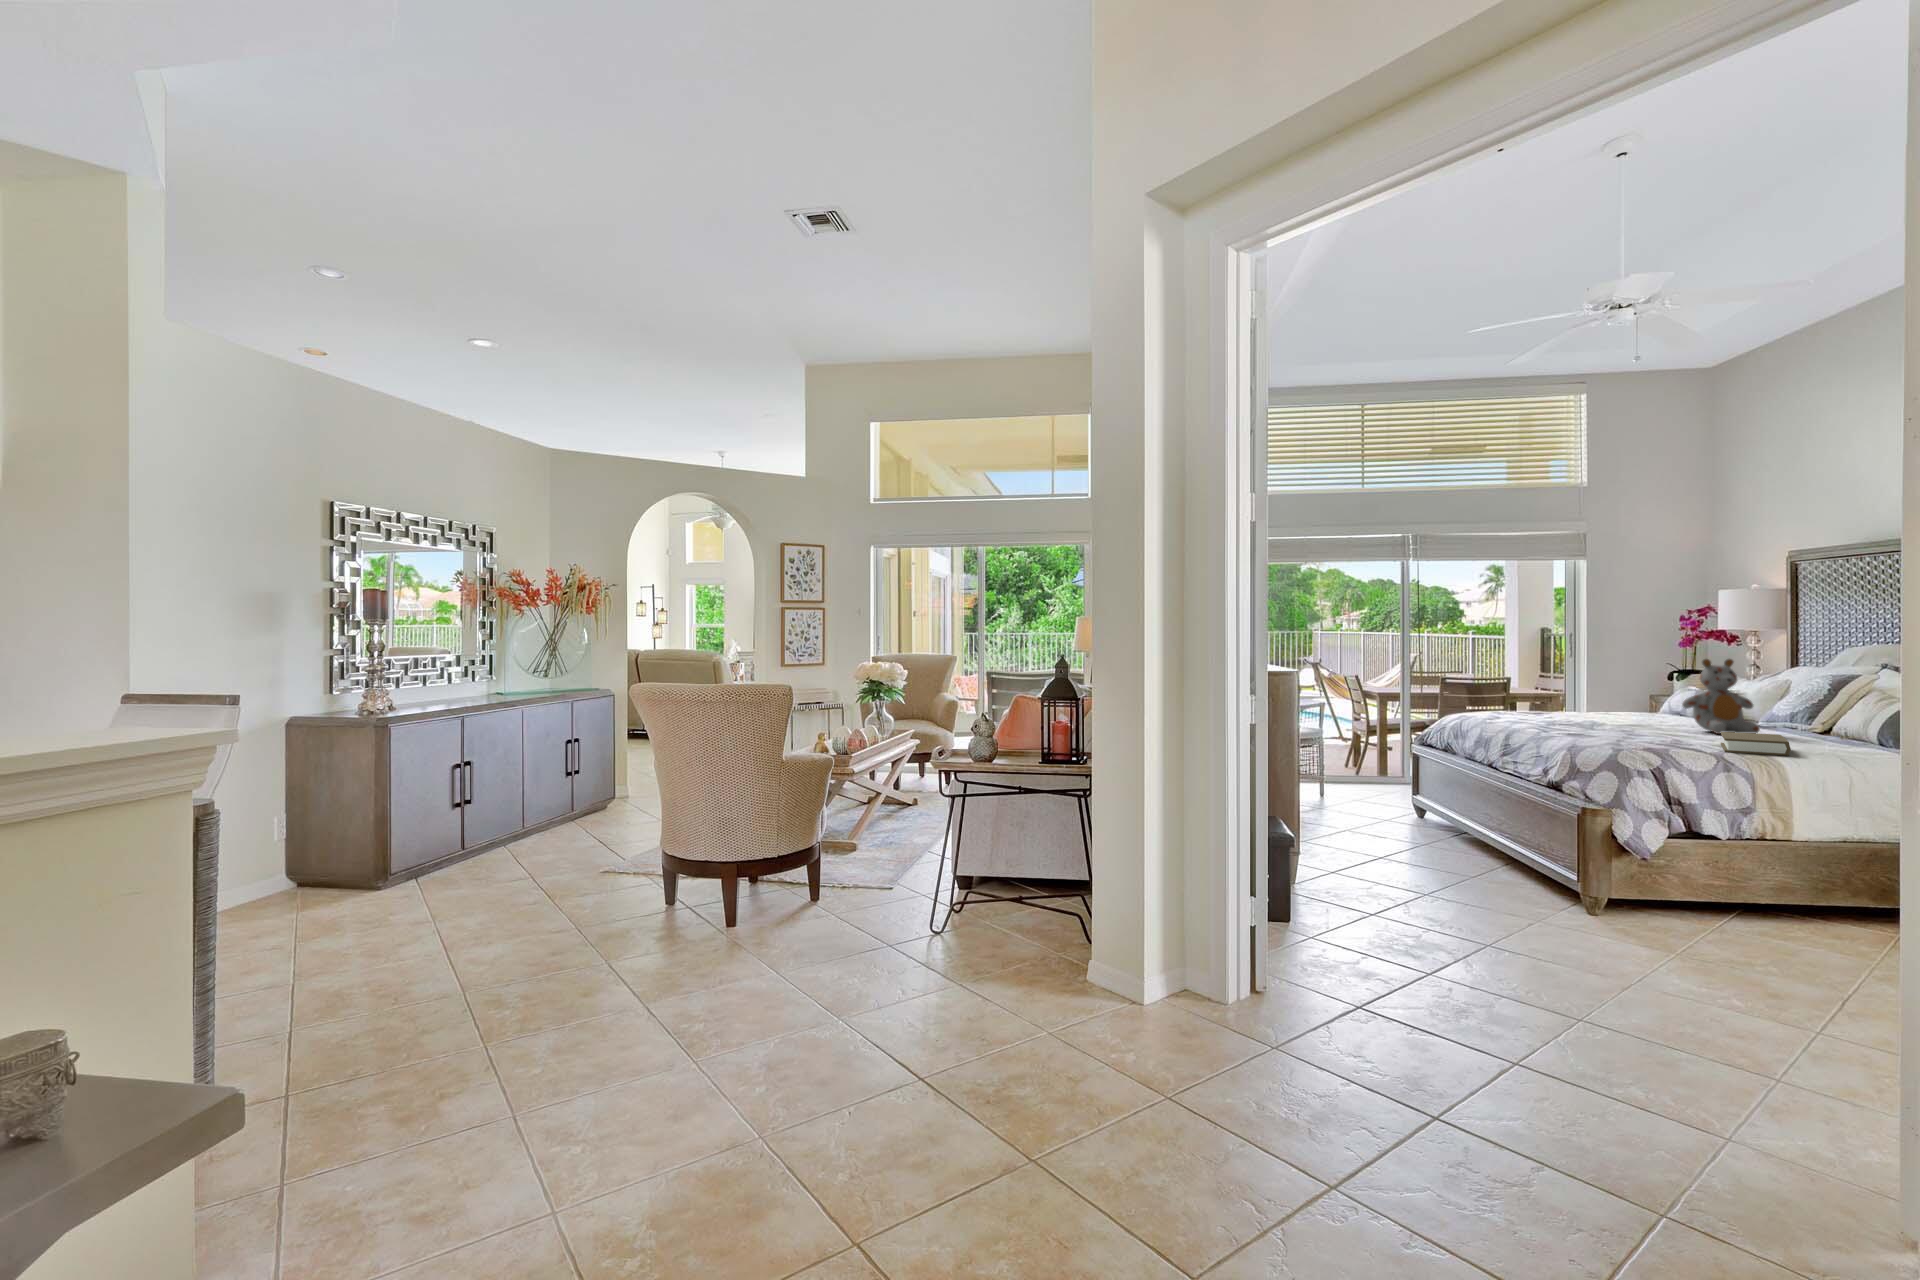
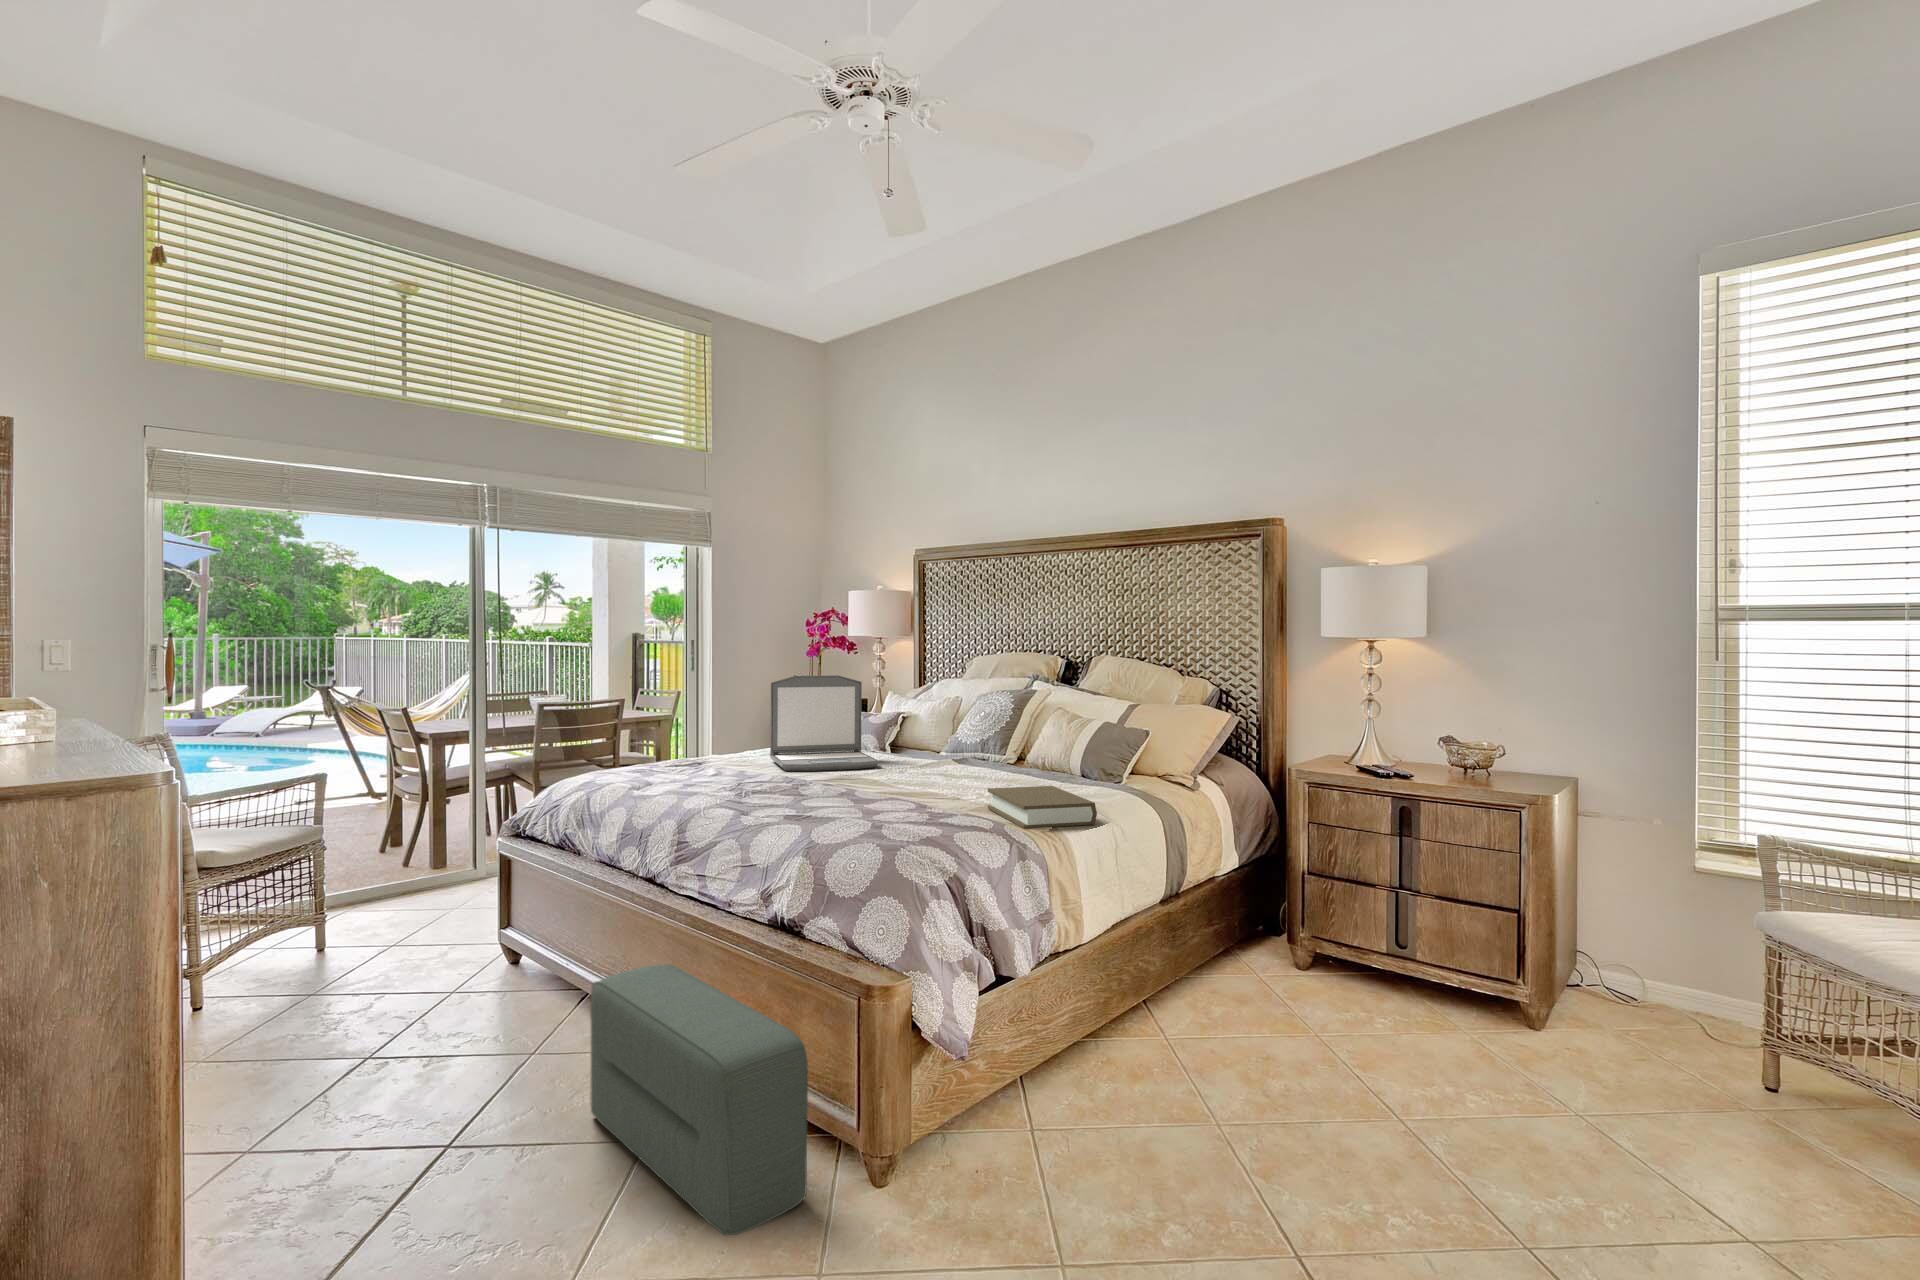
stuffed bear: present [1682,659,1760,734] -> none [897,672,983,782]
laptop: none [1597,660,1682,725] -> present [770,675,879,771]
pouf: none [1451,800,1550,905] -> present [590,964,808,1236]

